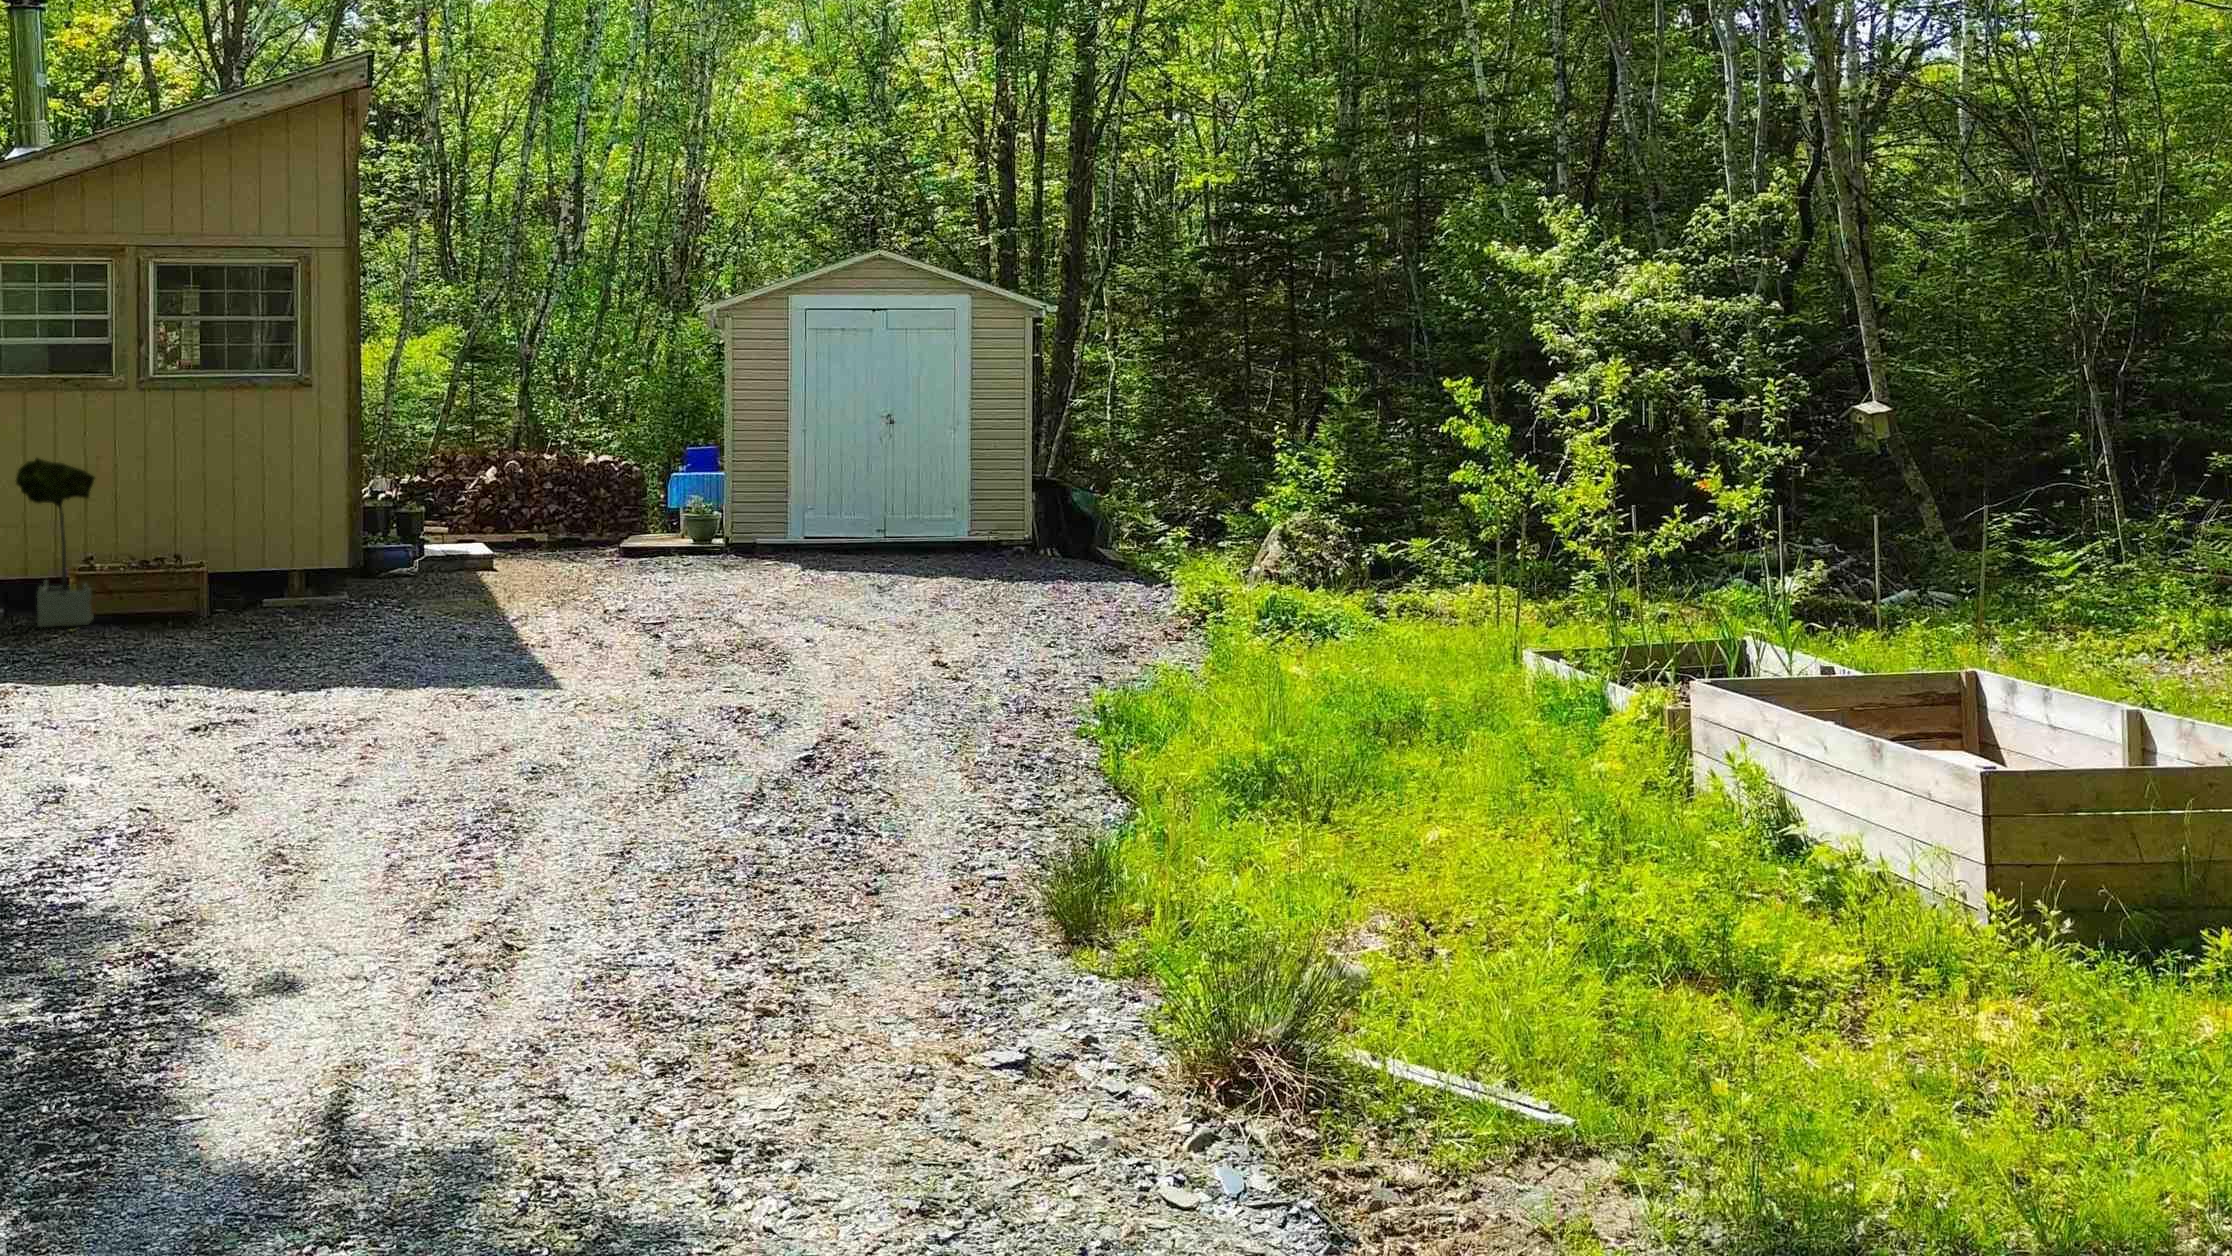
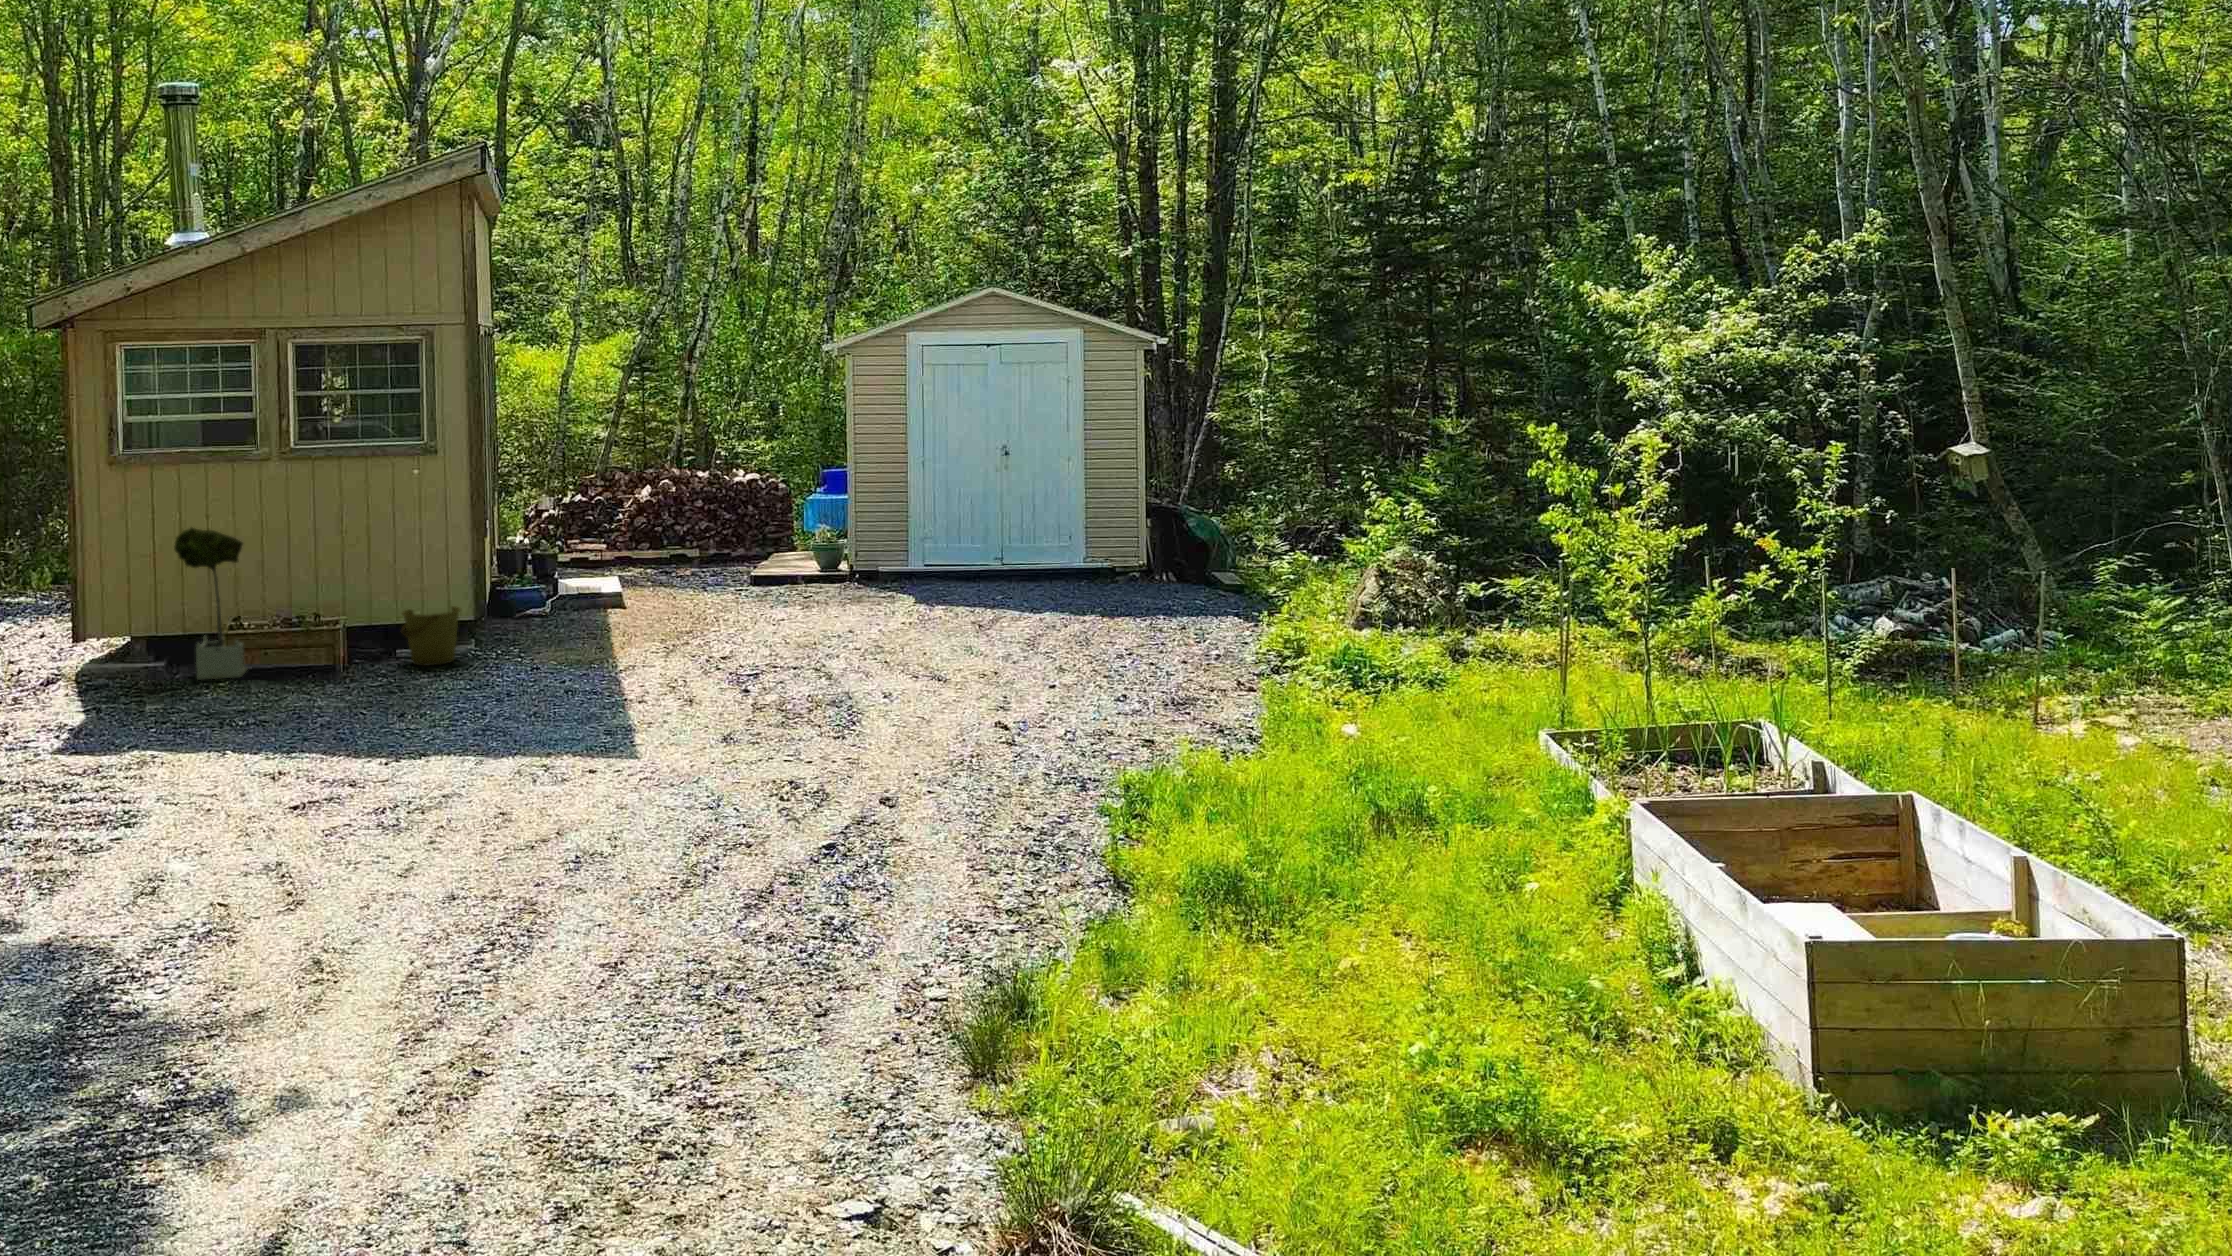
bucket: none [268,554,338,616] -> present [401,606,461,666]

